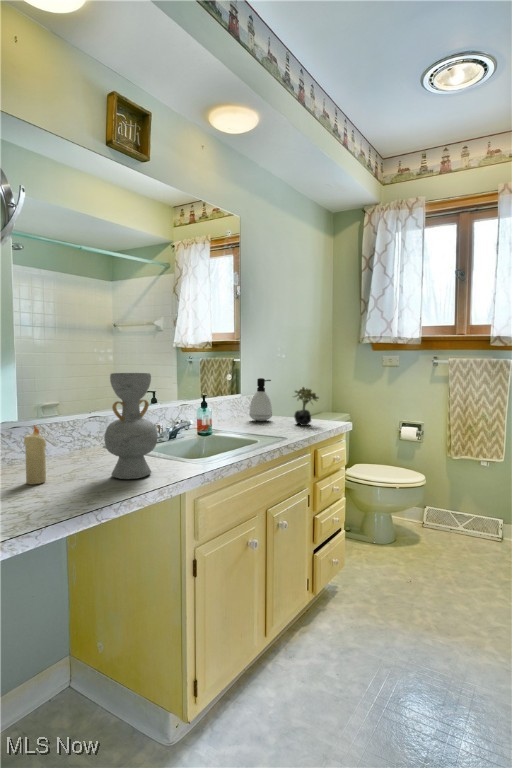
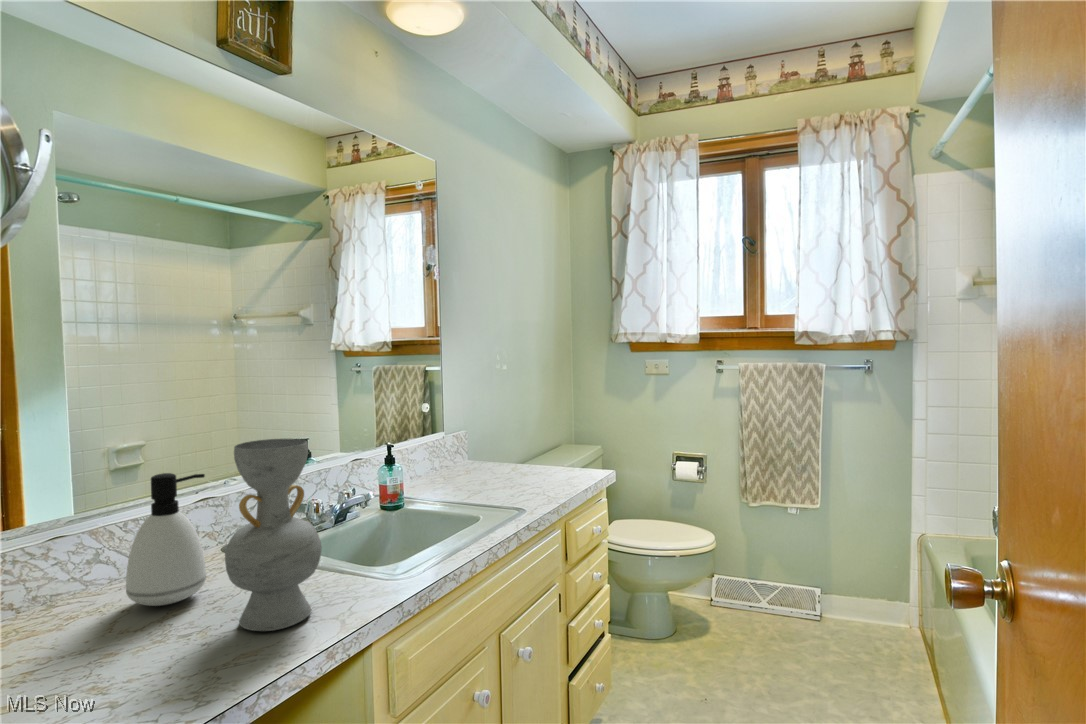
soap dispenser: present [249,378,272,421] -> present [126,473,206,606]
succulent plant: present [294,387,319,426] -> none [527,420,567,481]
candle: present [24,426,46,484] -> none [68,550,113,661]

